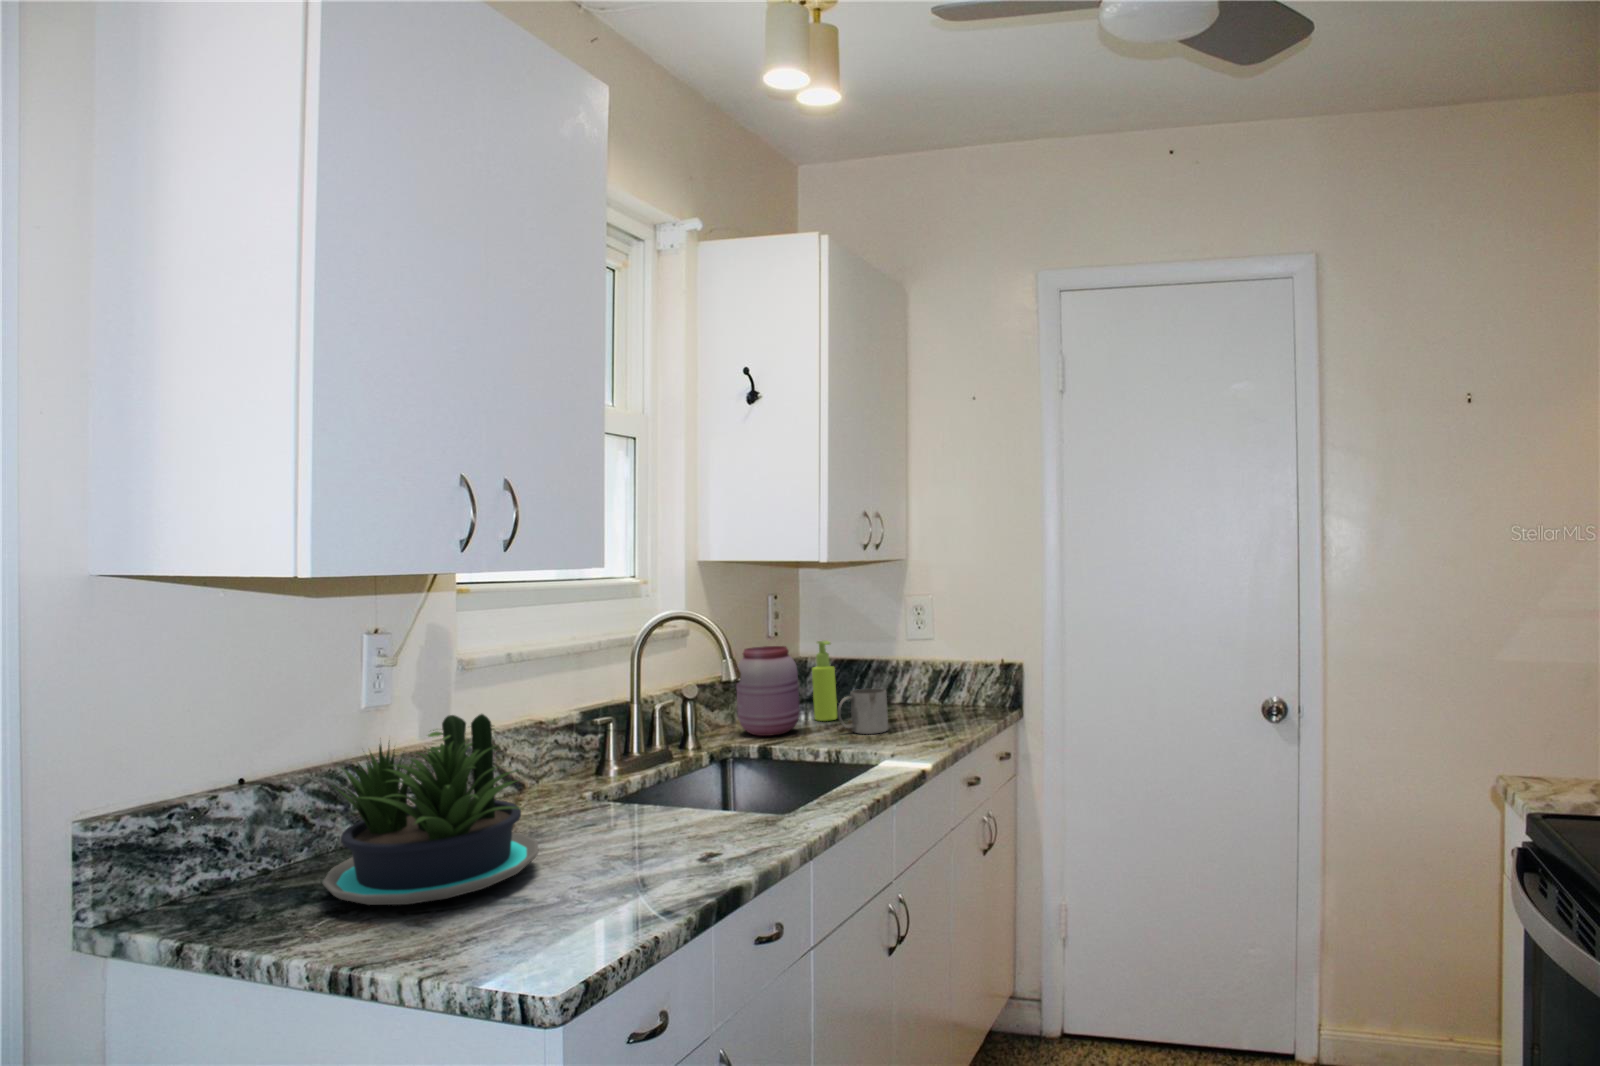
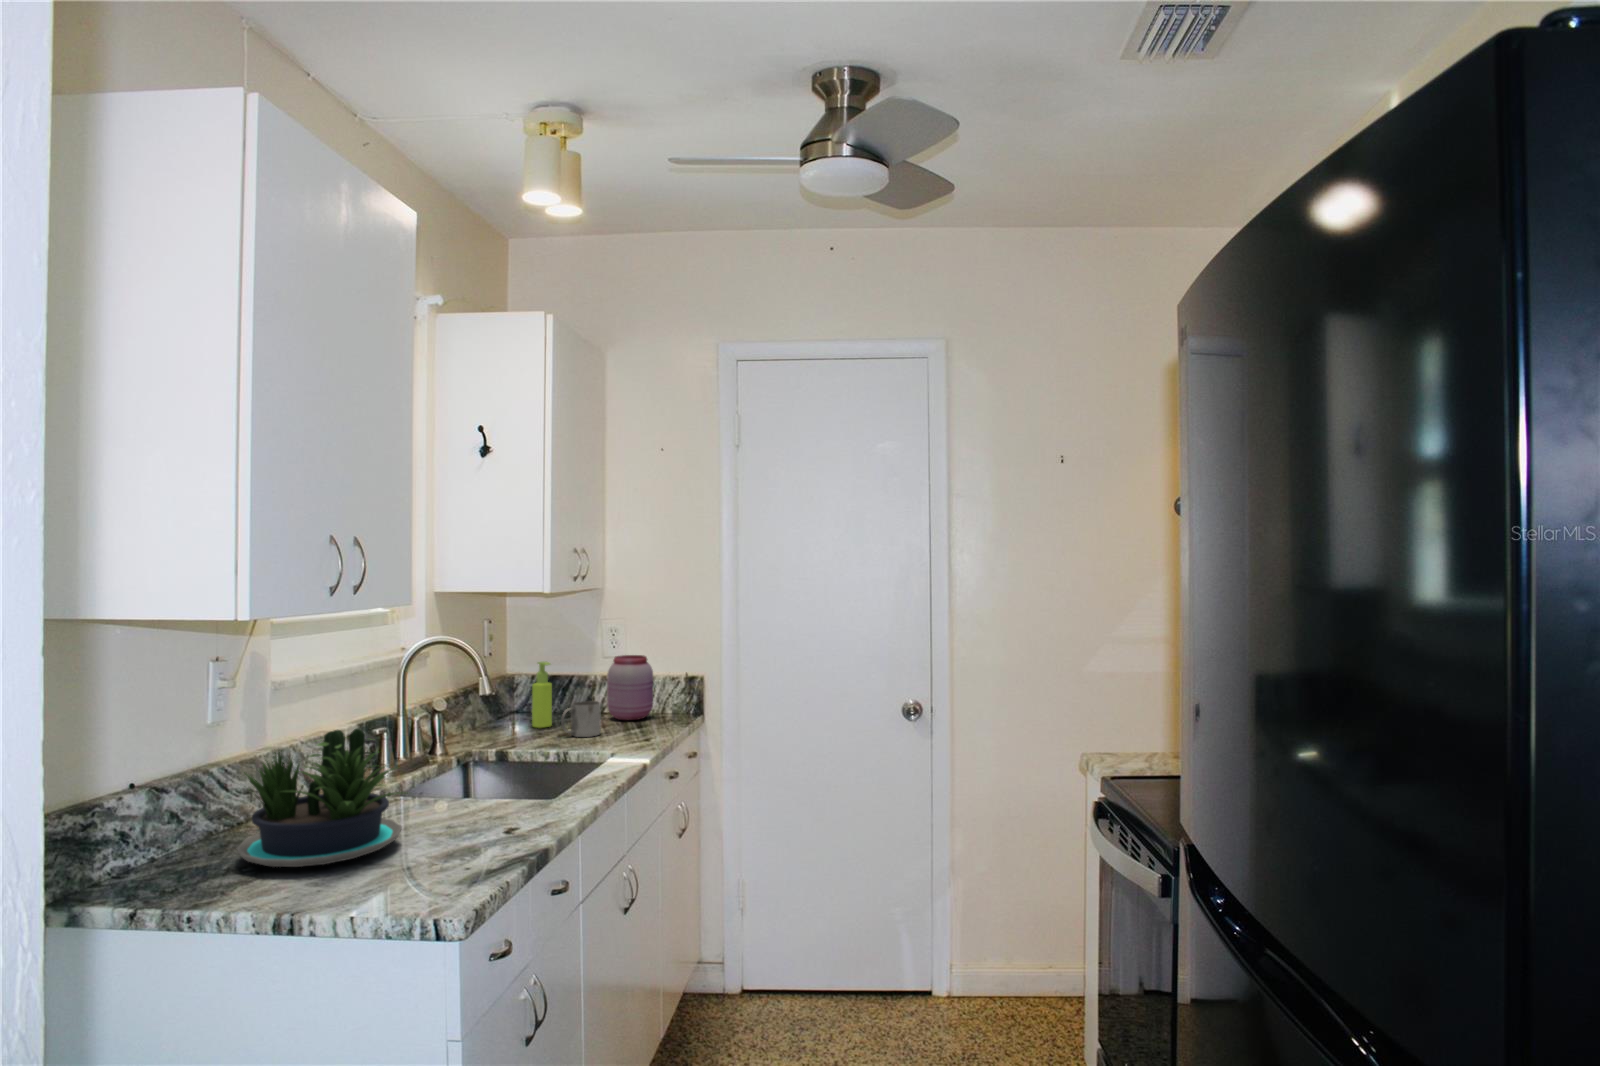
jar: present [736,646,800,736] -> present [607,655,653,720]

